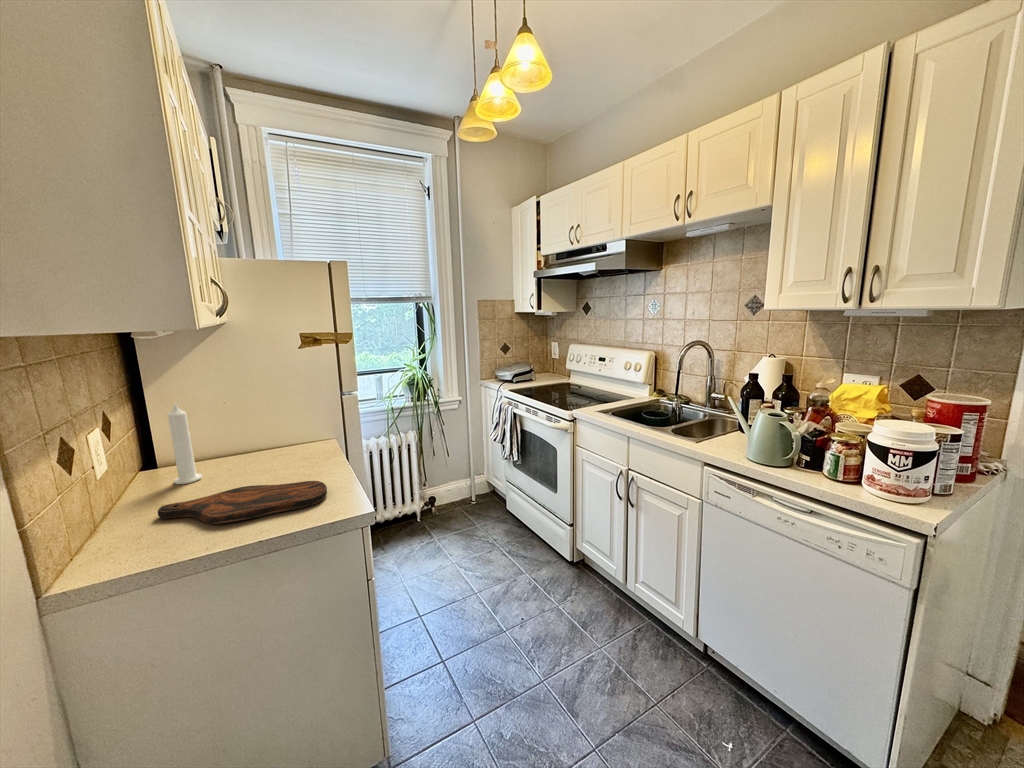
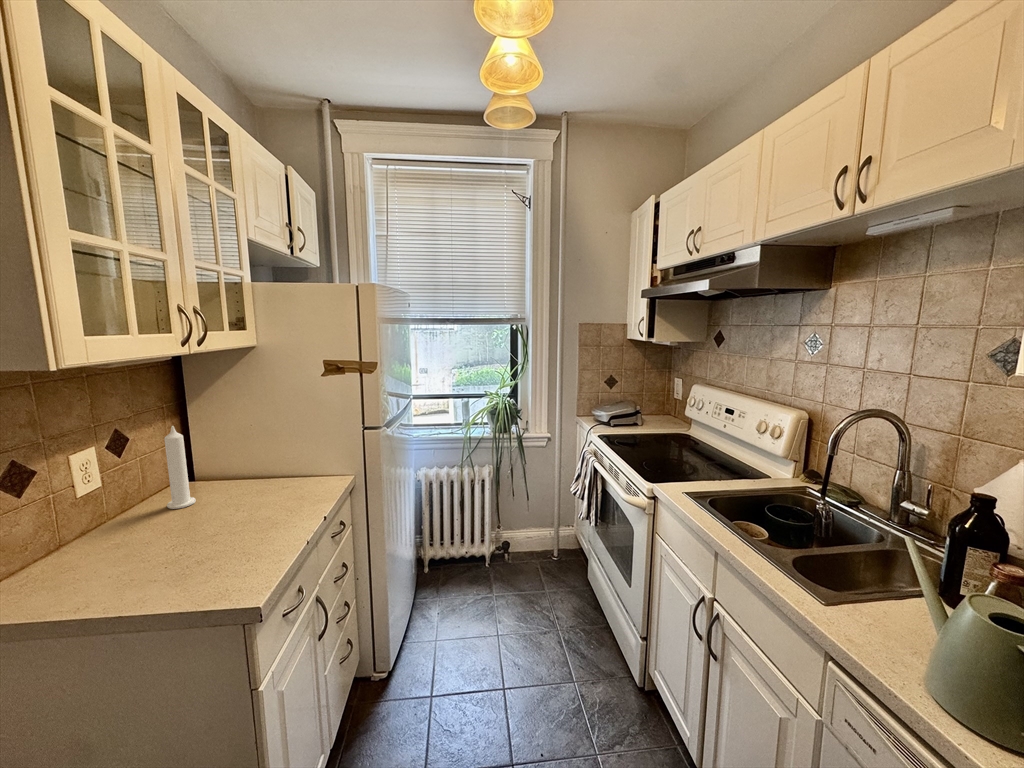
cutting board: present [158,481,327,524] -> none [91,532,253,580]

